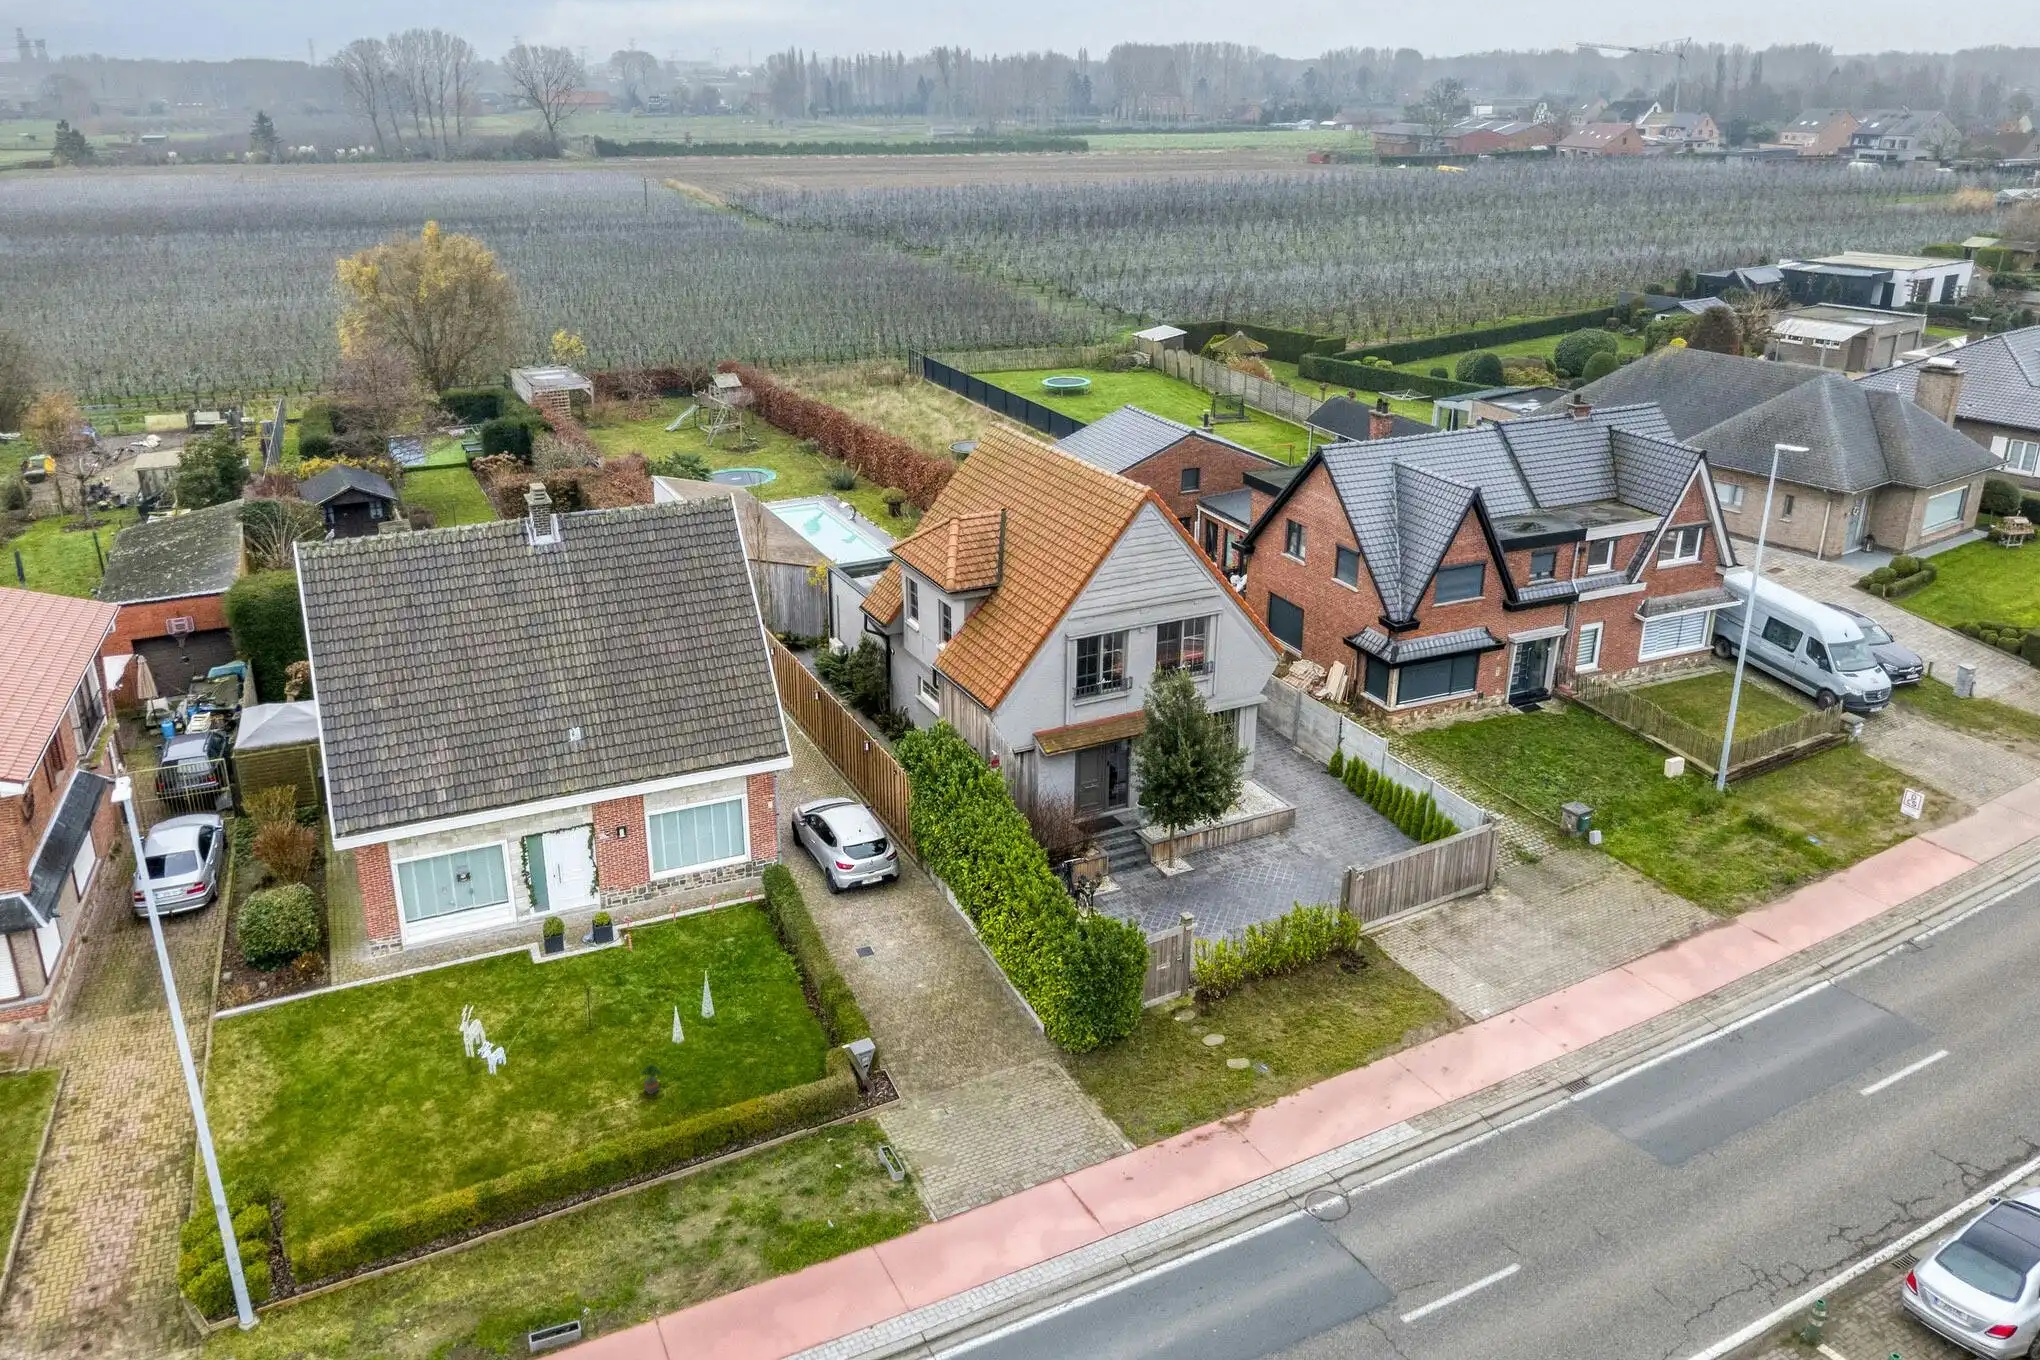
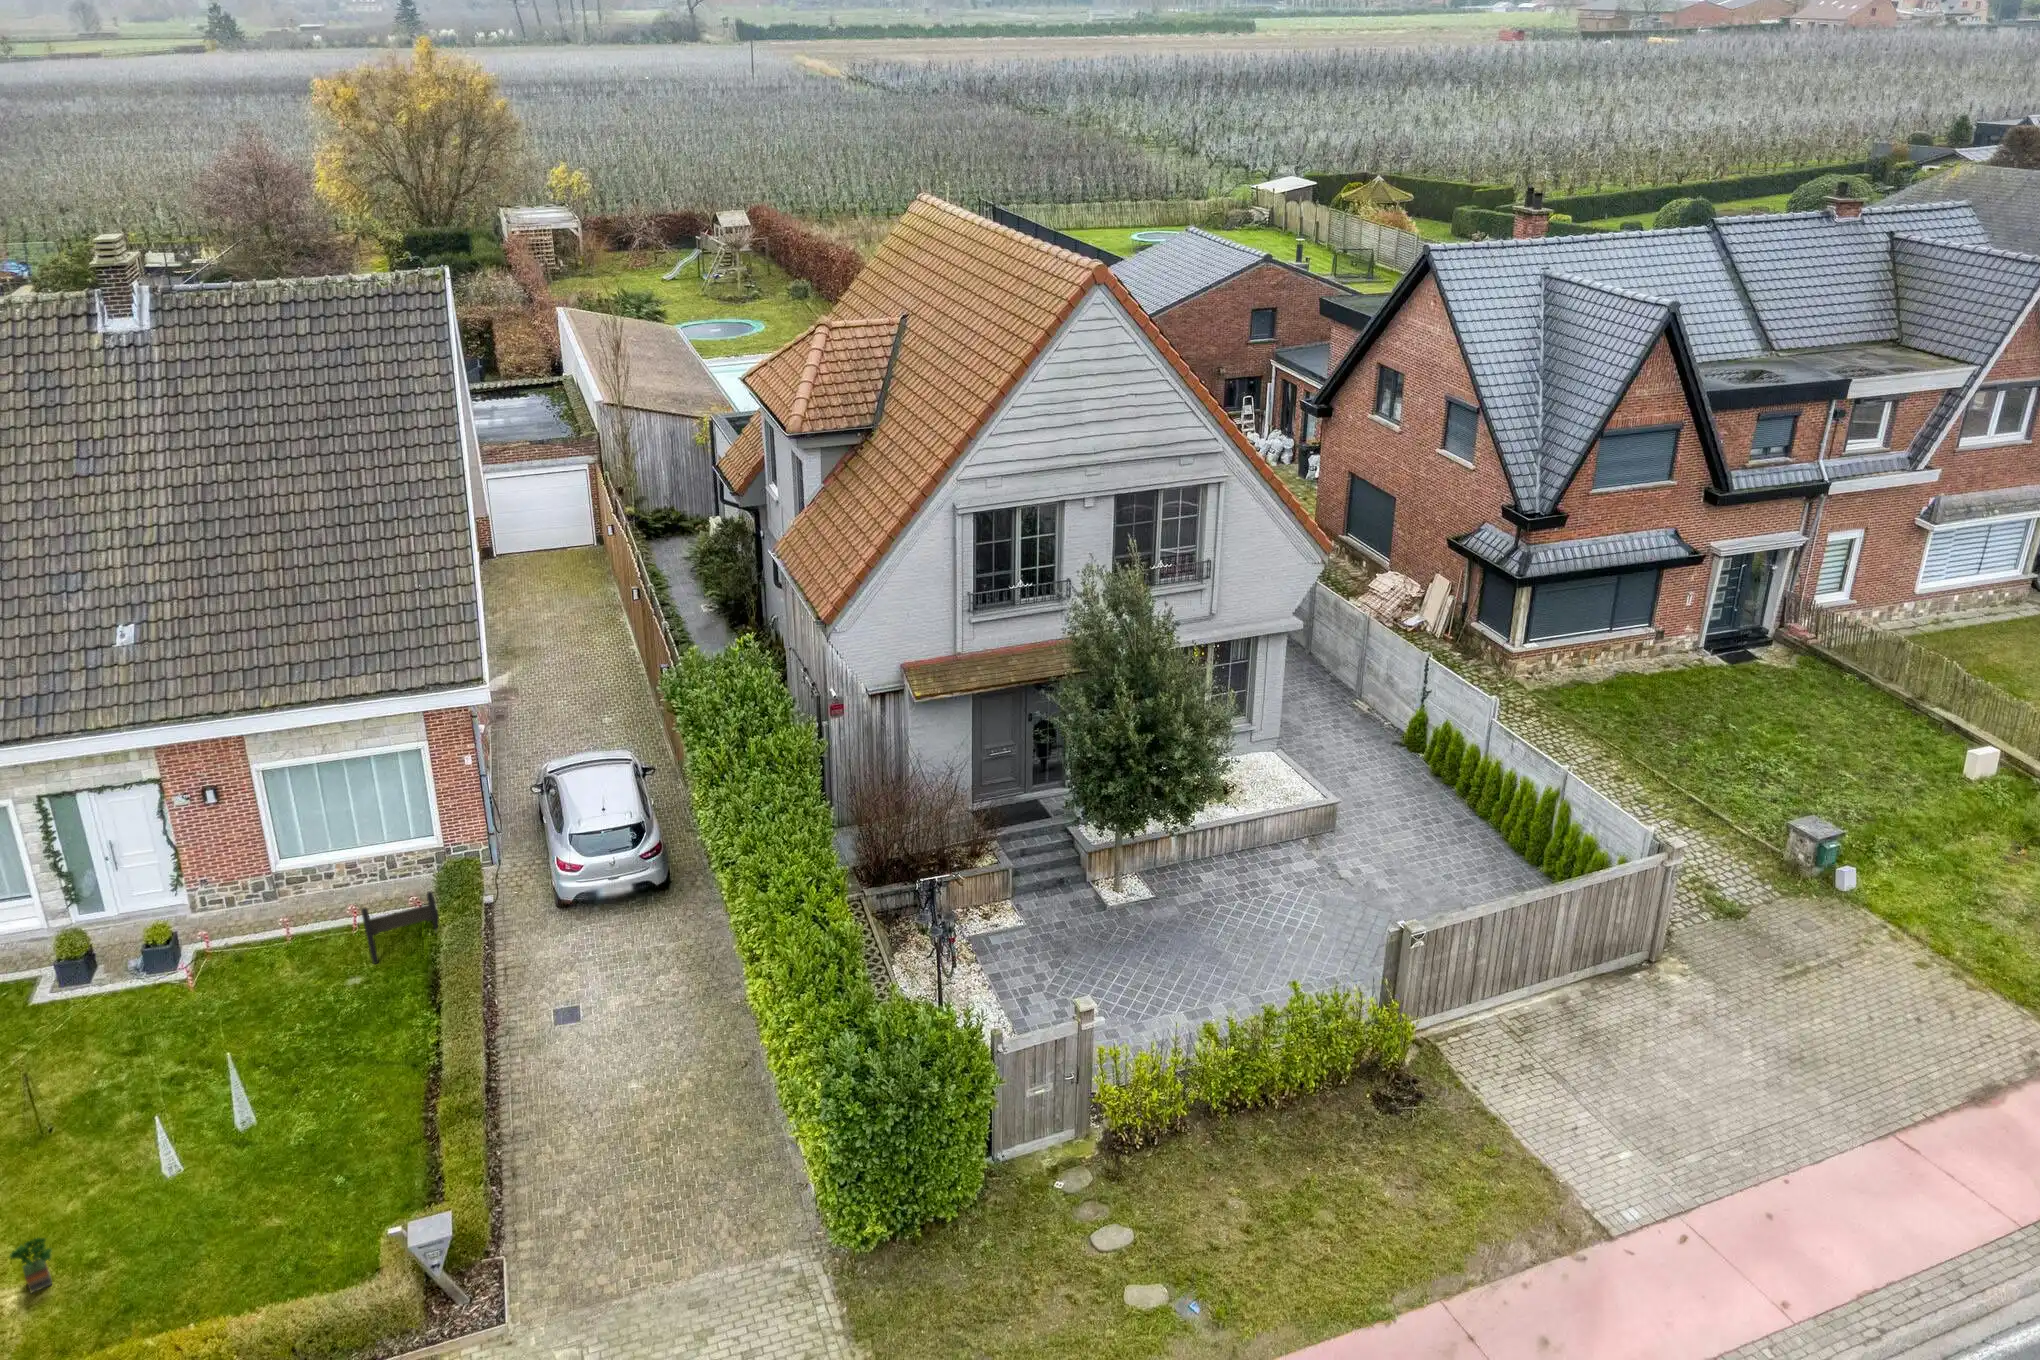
bench: none [724,886,772,931] -> present [361,891,439,964]

